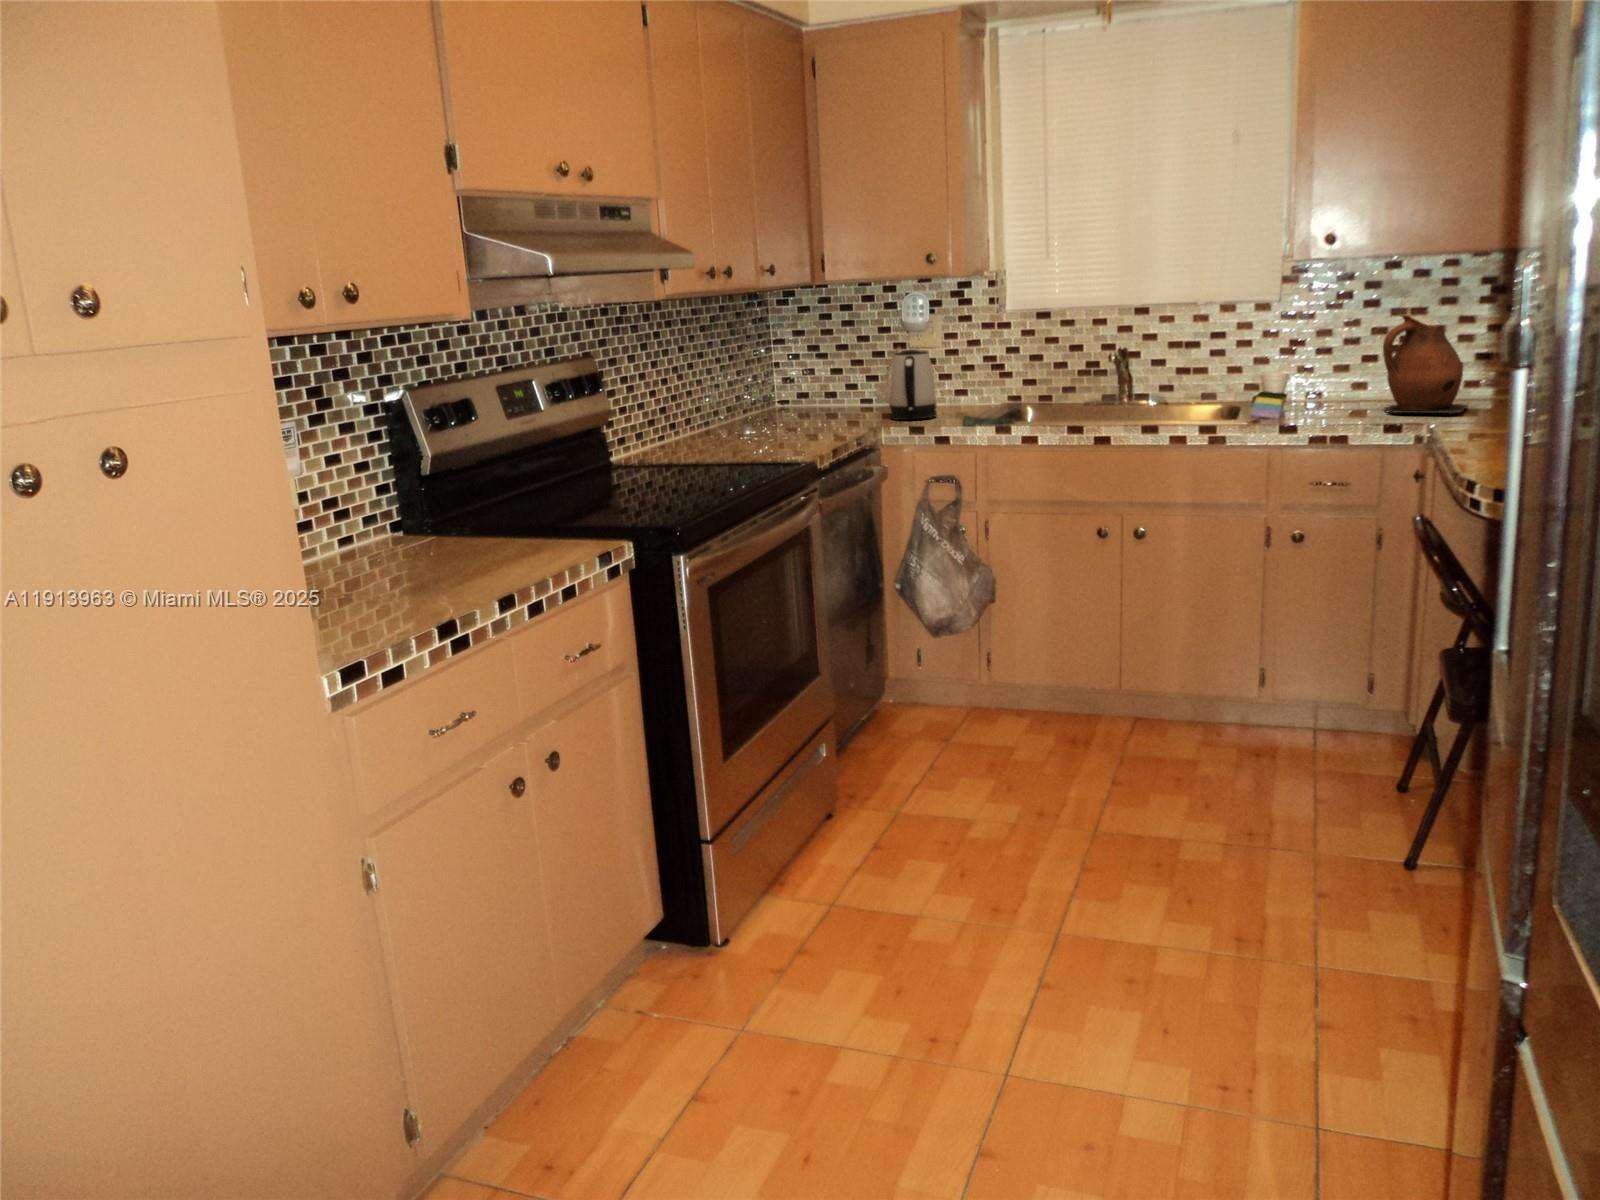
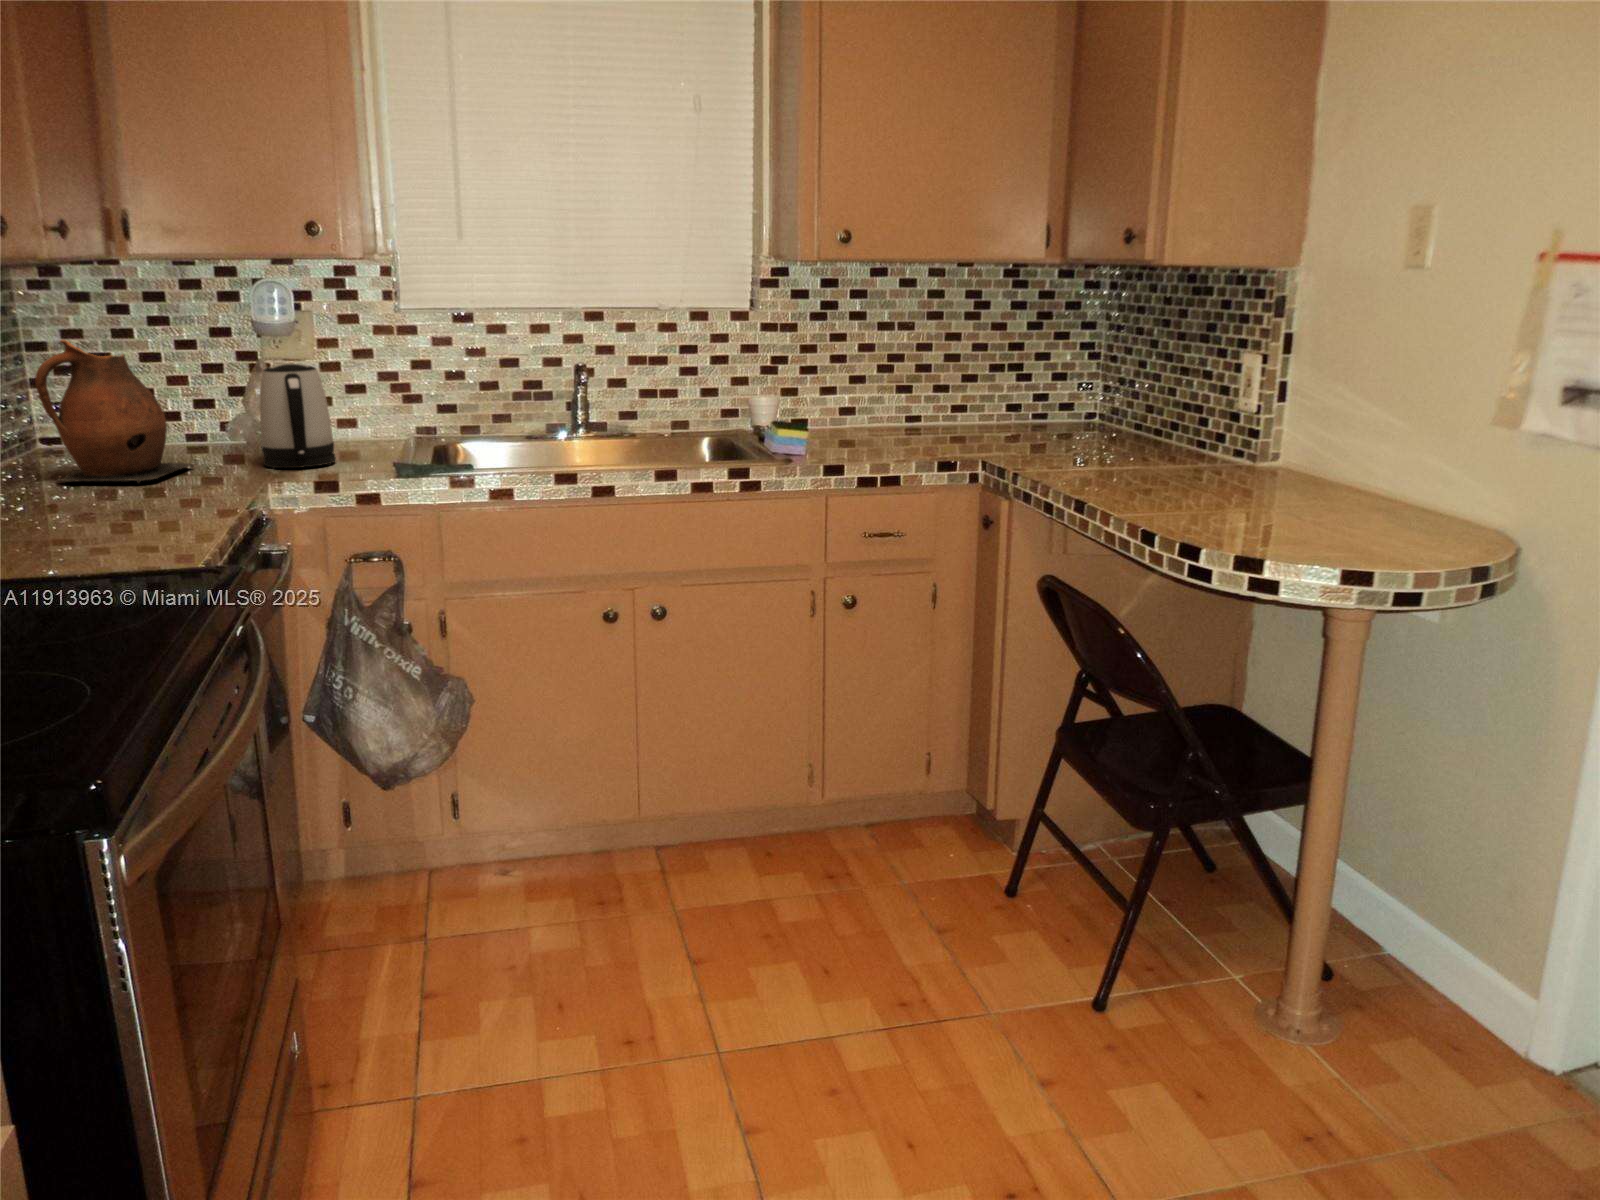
ceramic pitcher: present [1383,315,1468,414] -> present [35,340,193,483]

